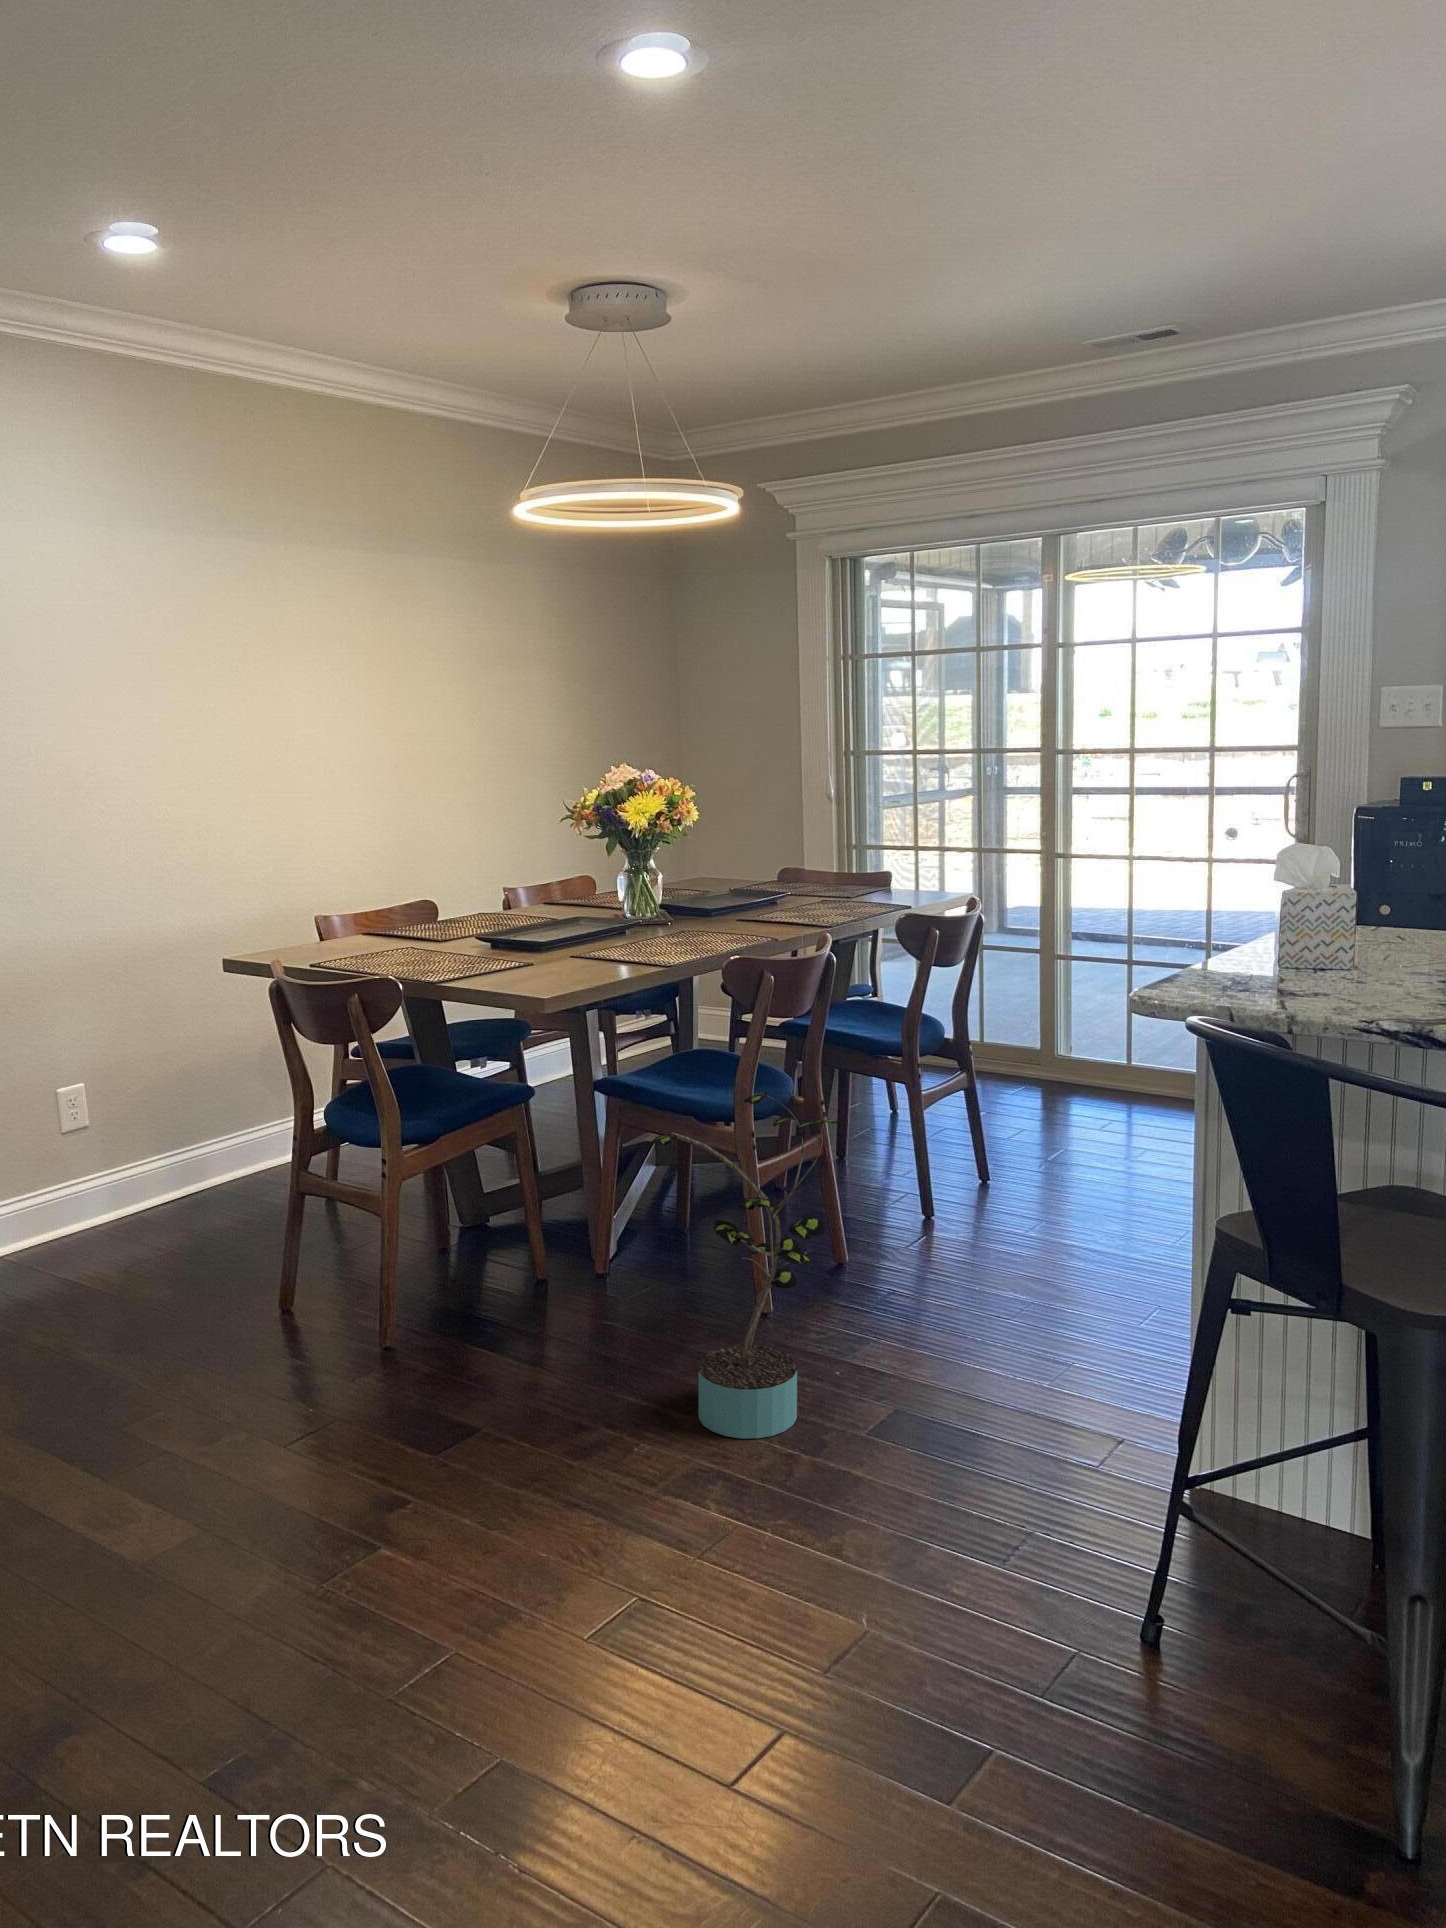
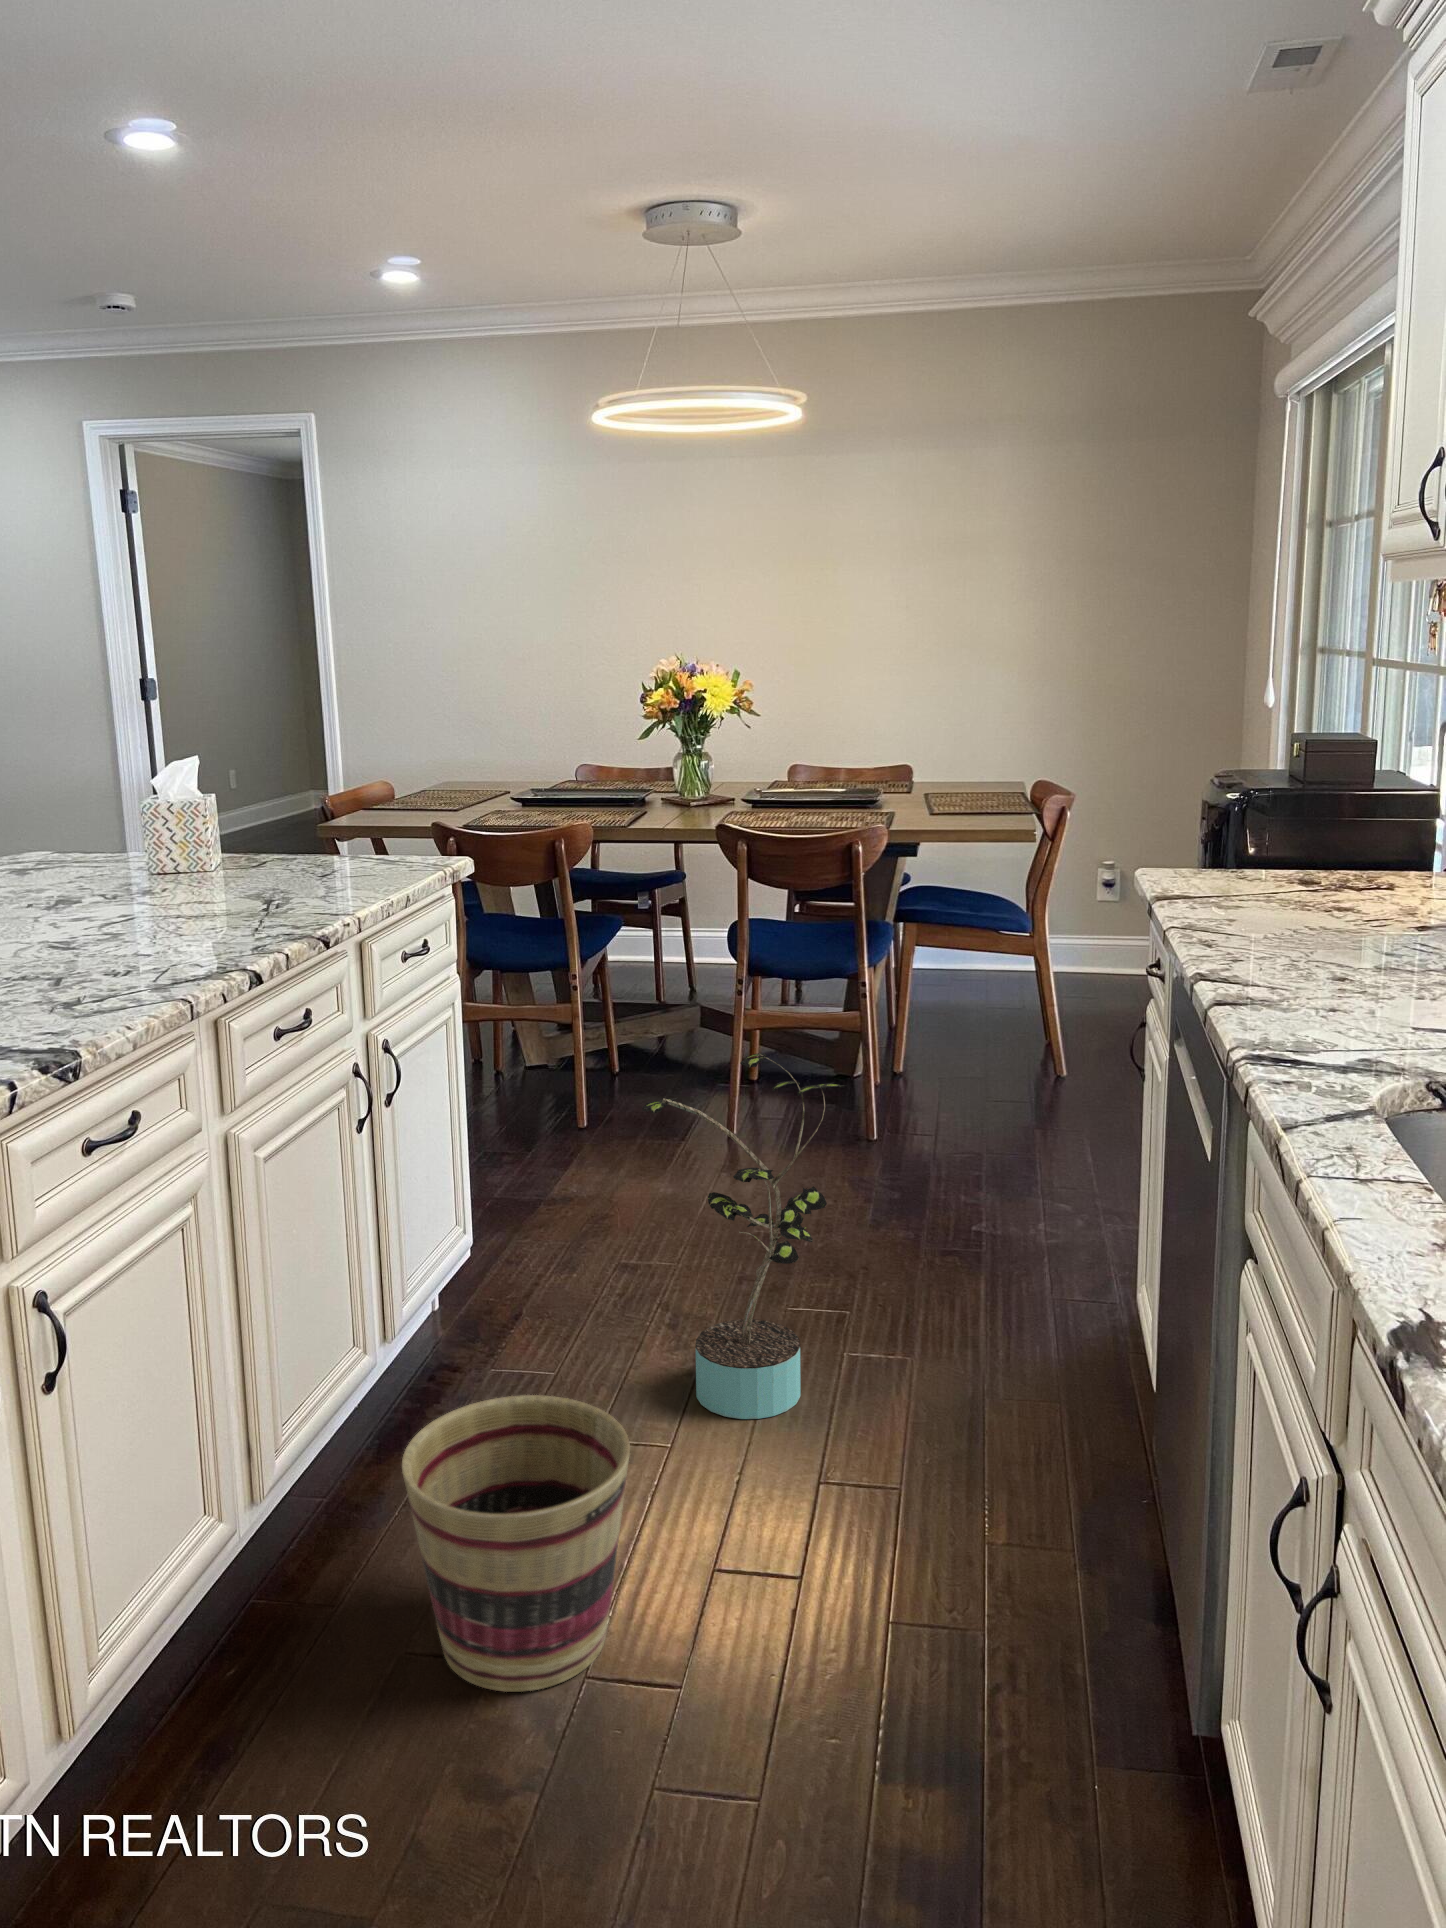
basket: none [424,1405,644,1694] -> present [402,1395,630,1692]

